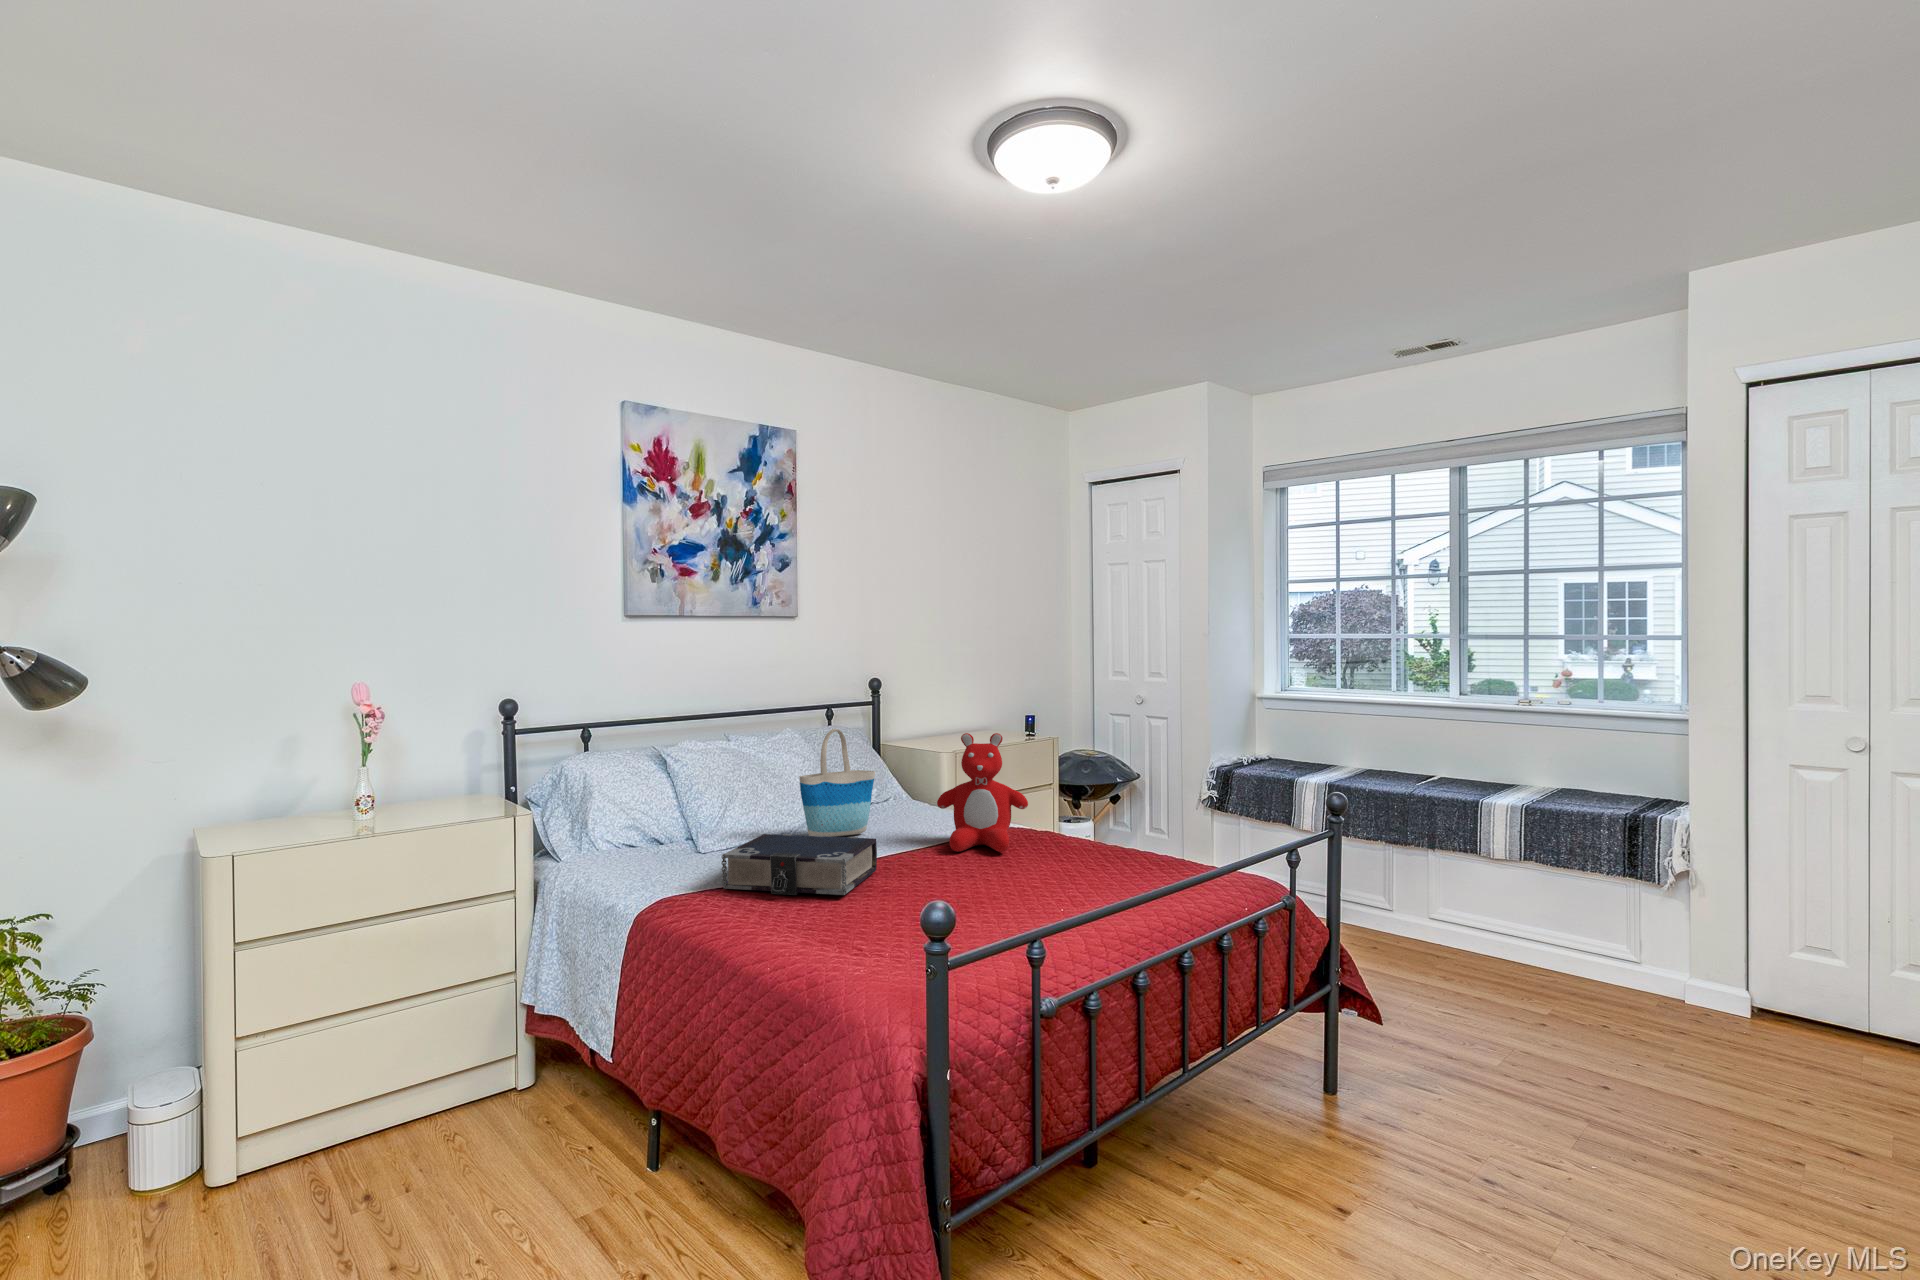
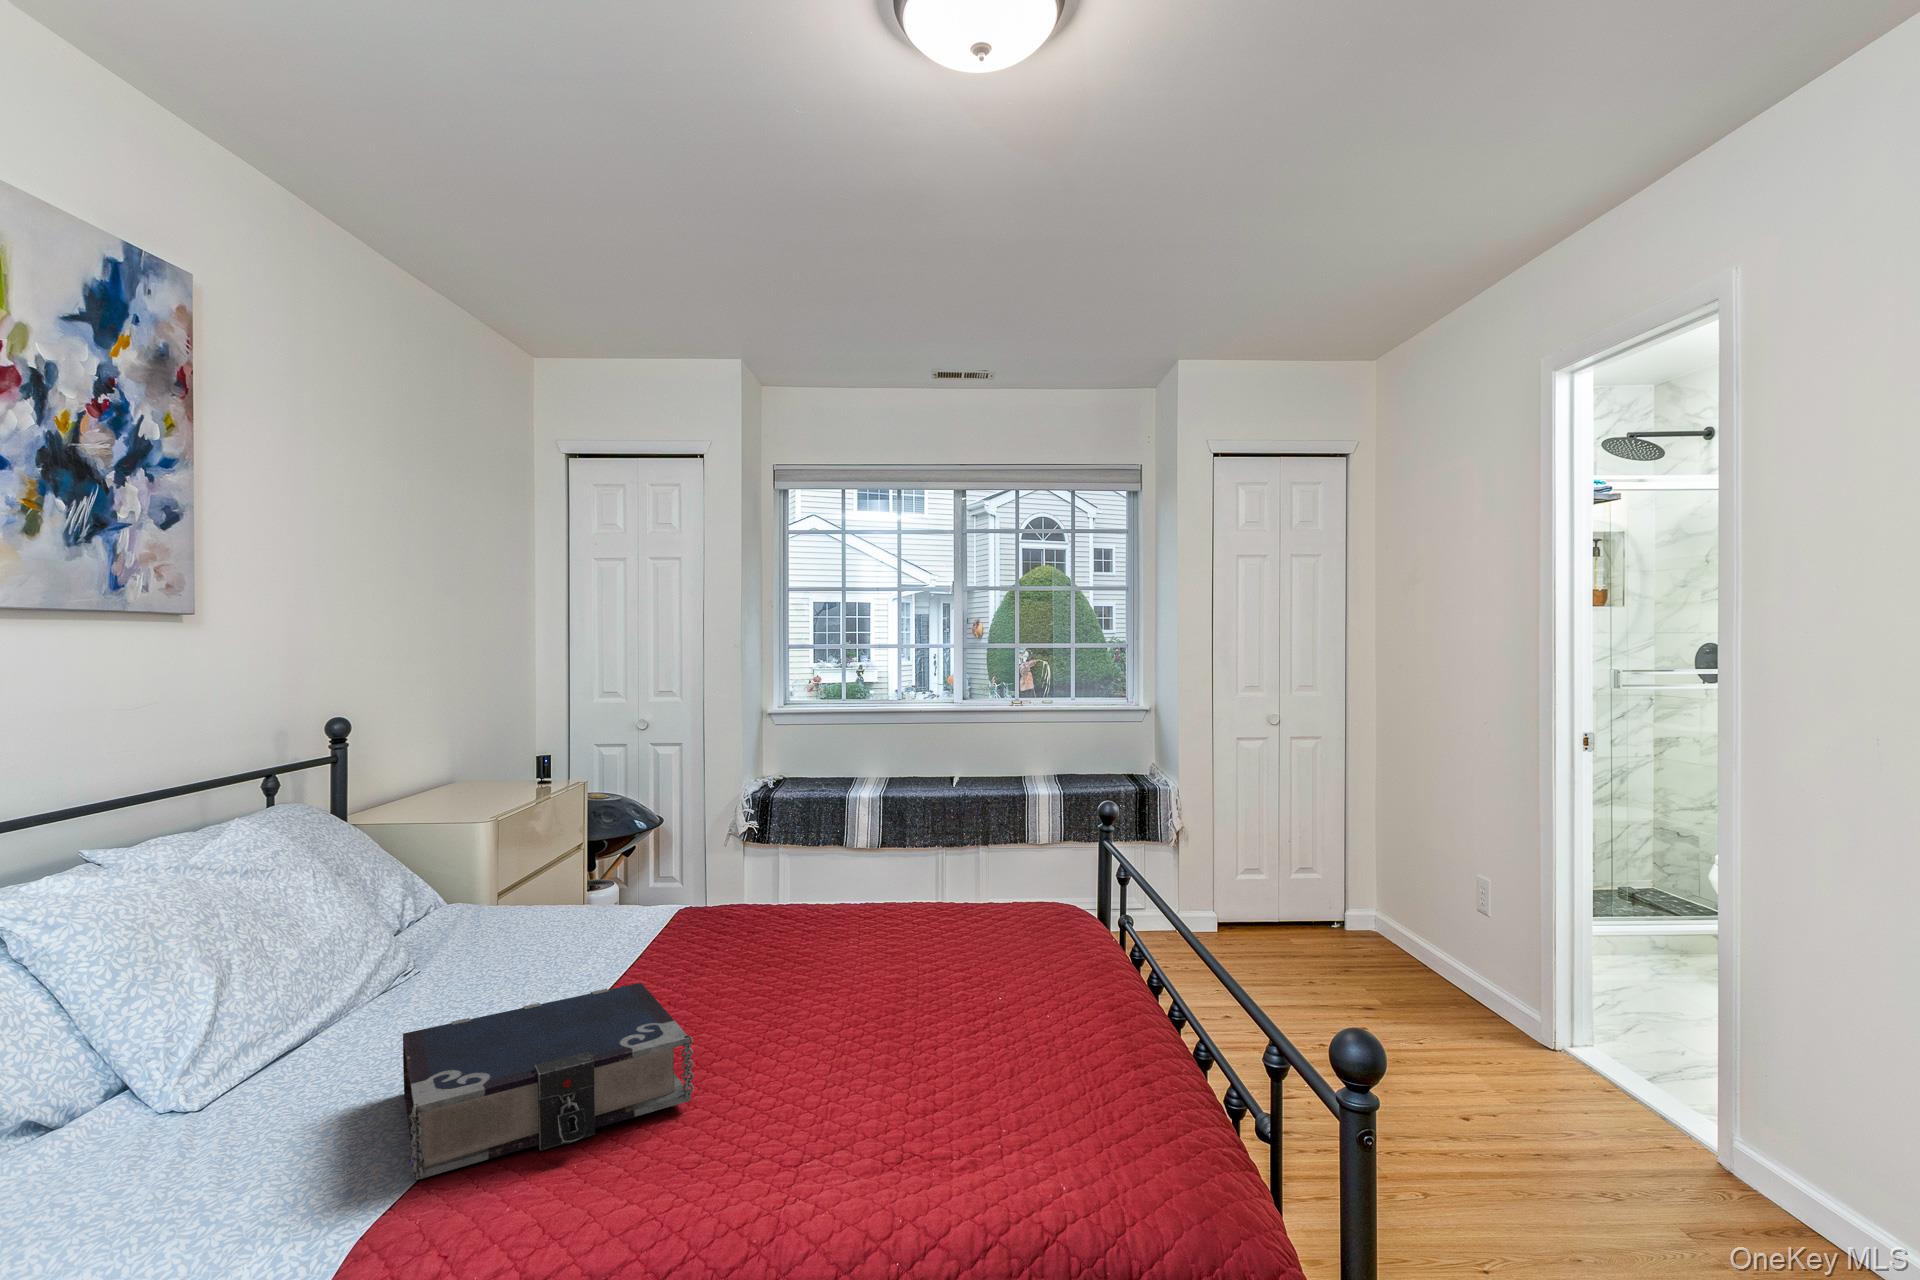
tote bag: present [800,729,875,837] -> none [381,806,500,1012]
teddy bear: present [937,733,1028,852] -> none [622,781,763,968]

